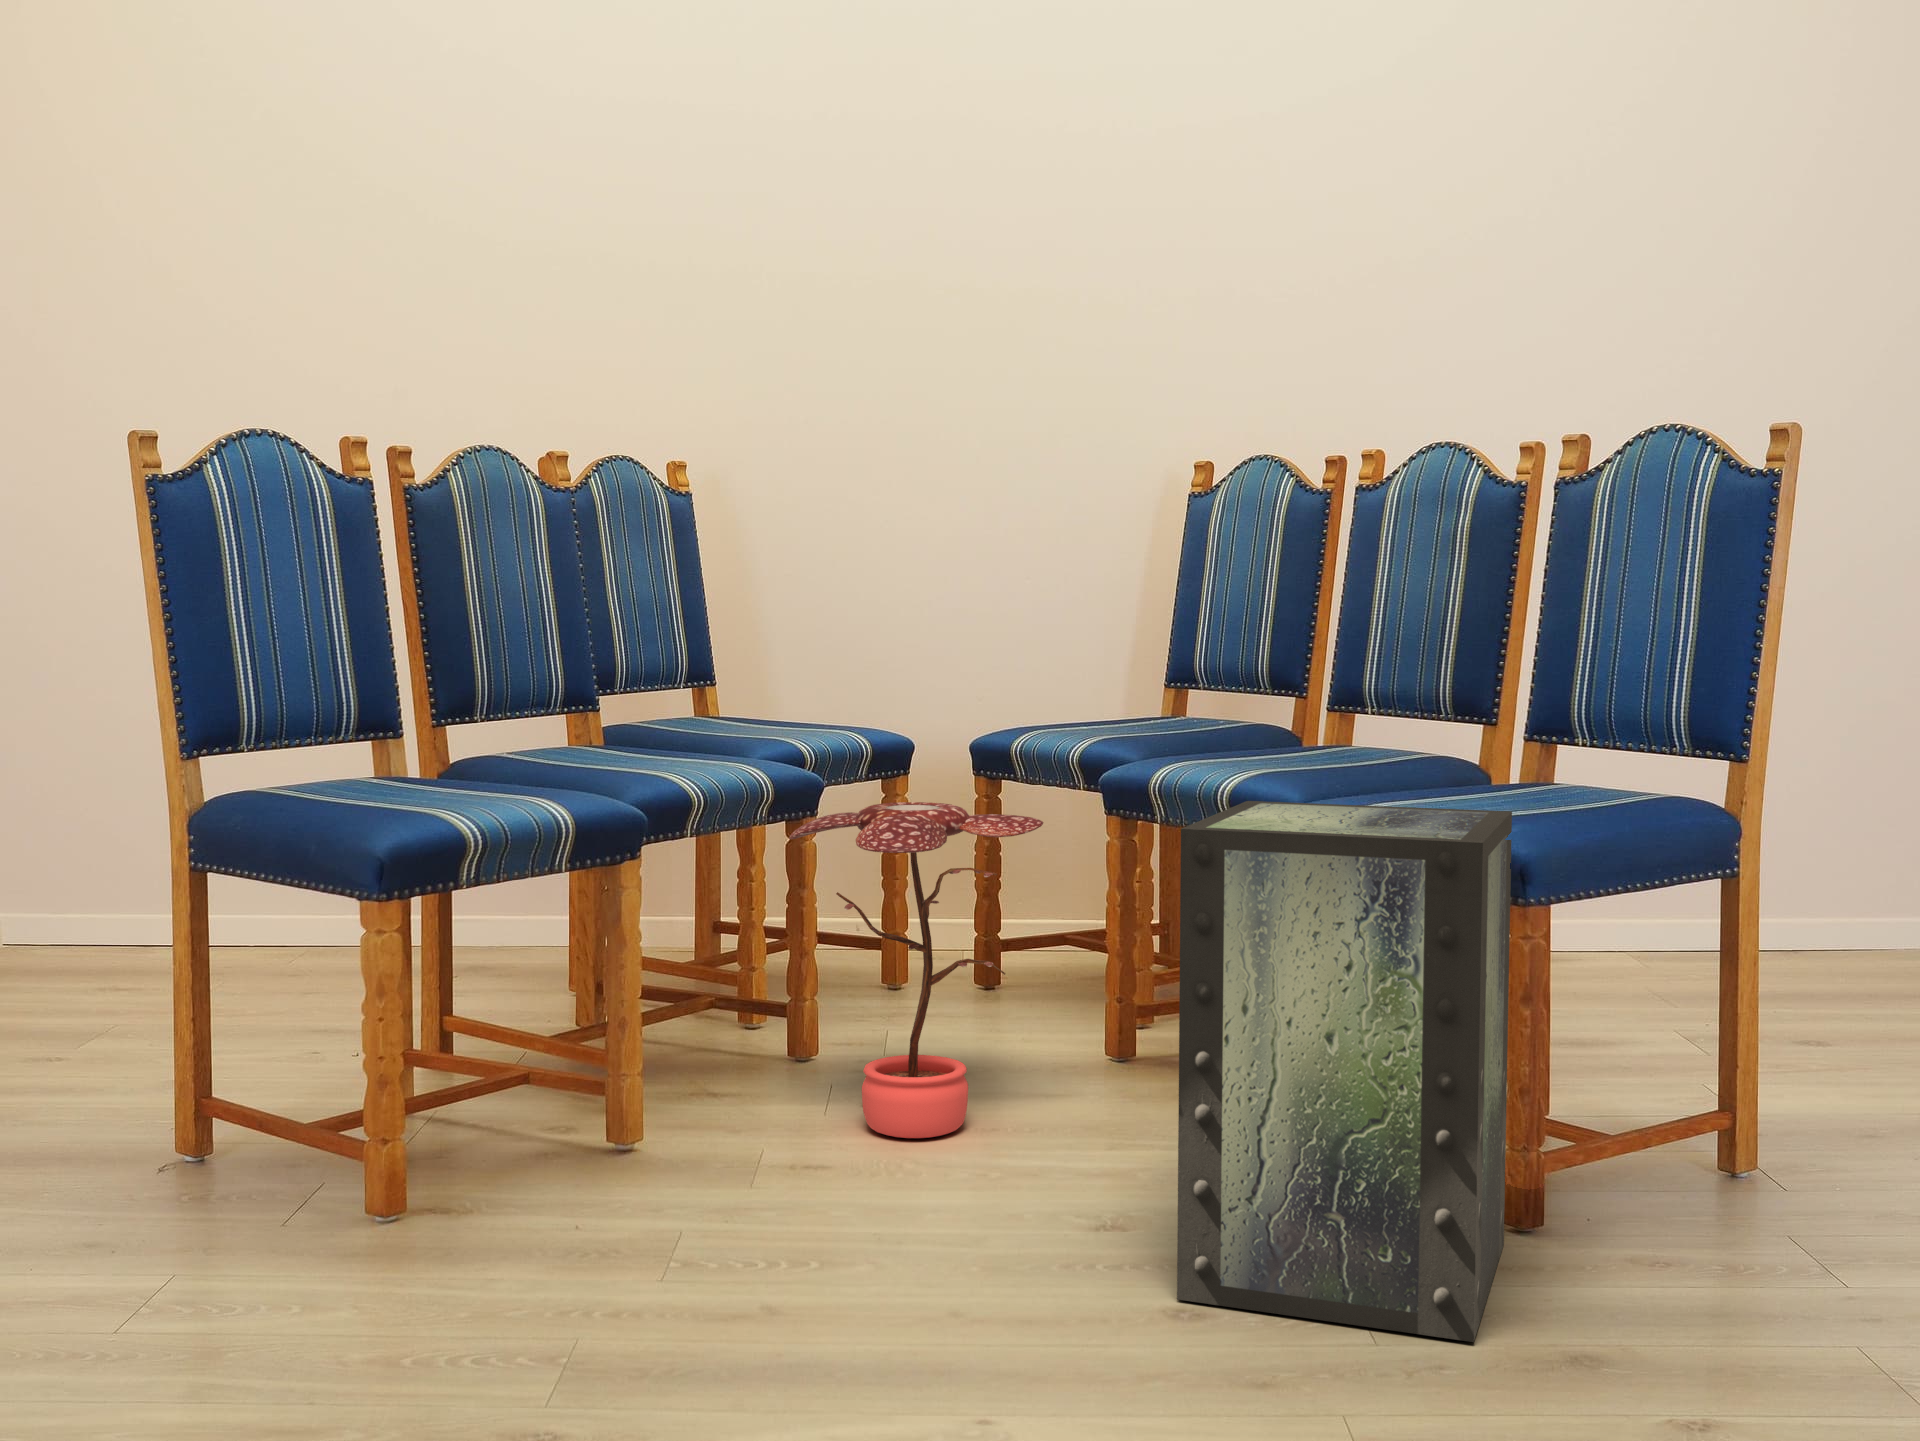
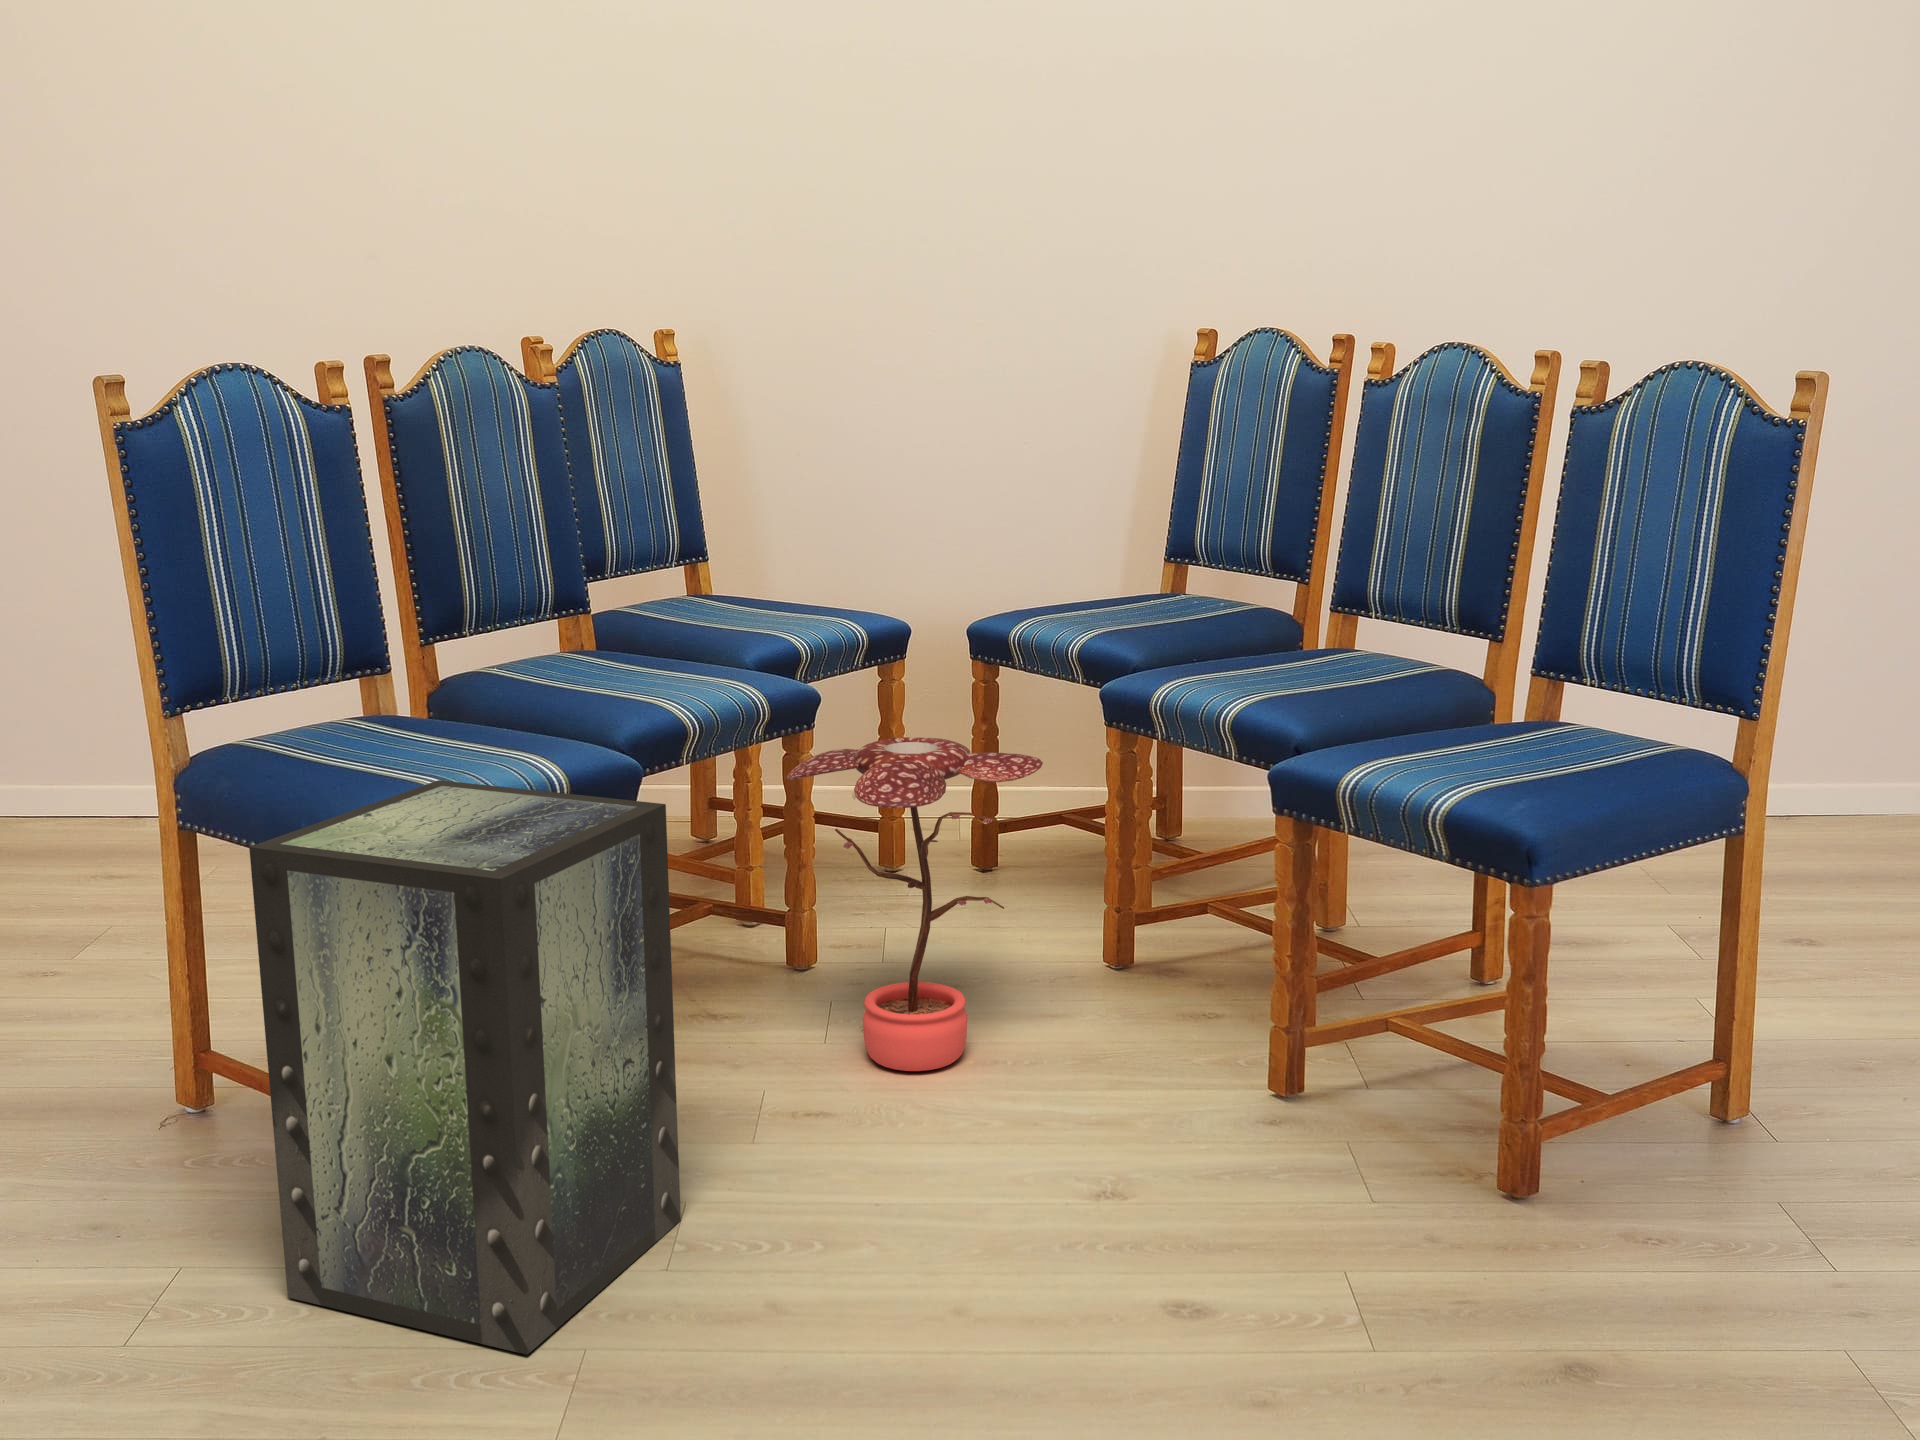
storage box: present [1177,801,1512,1342] -> present [249,780,681,1355]

